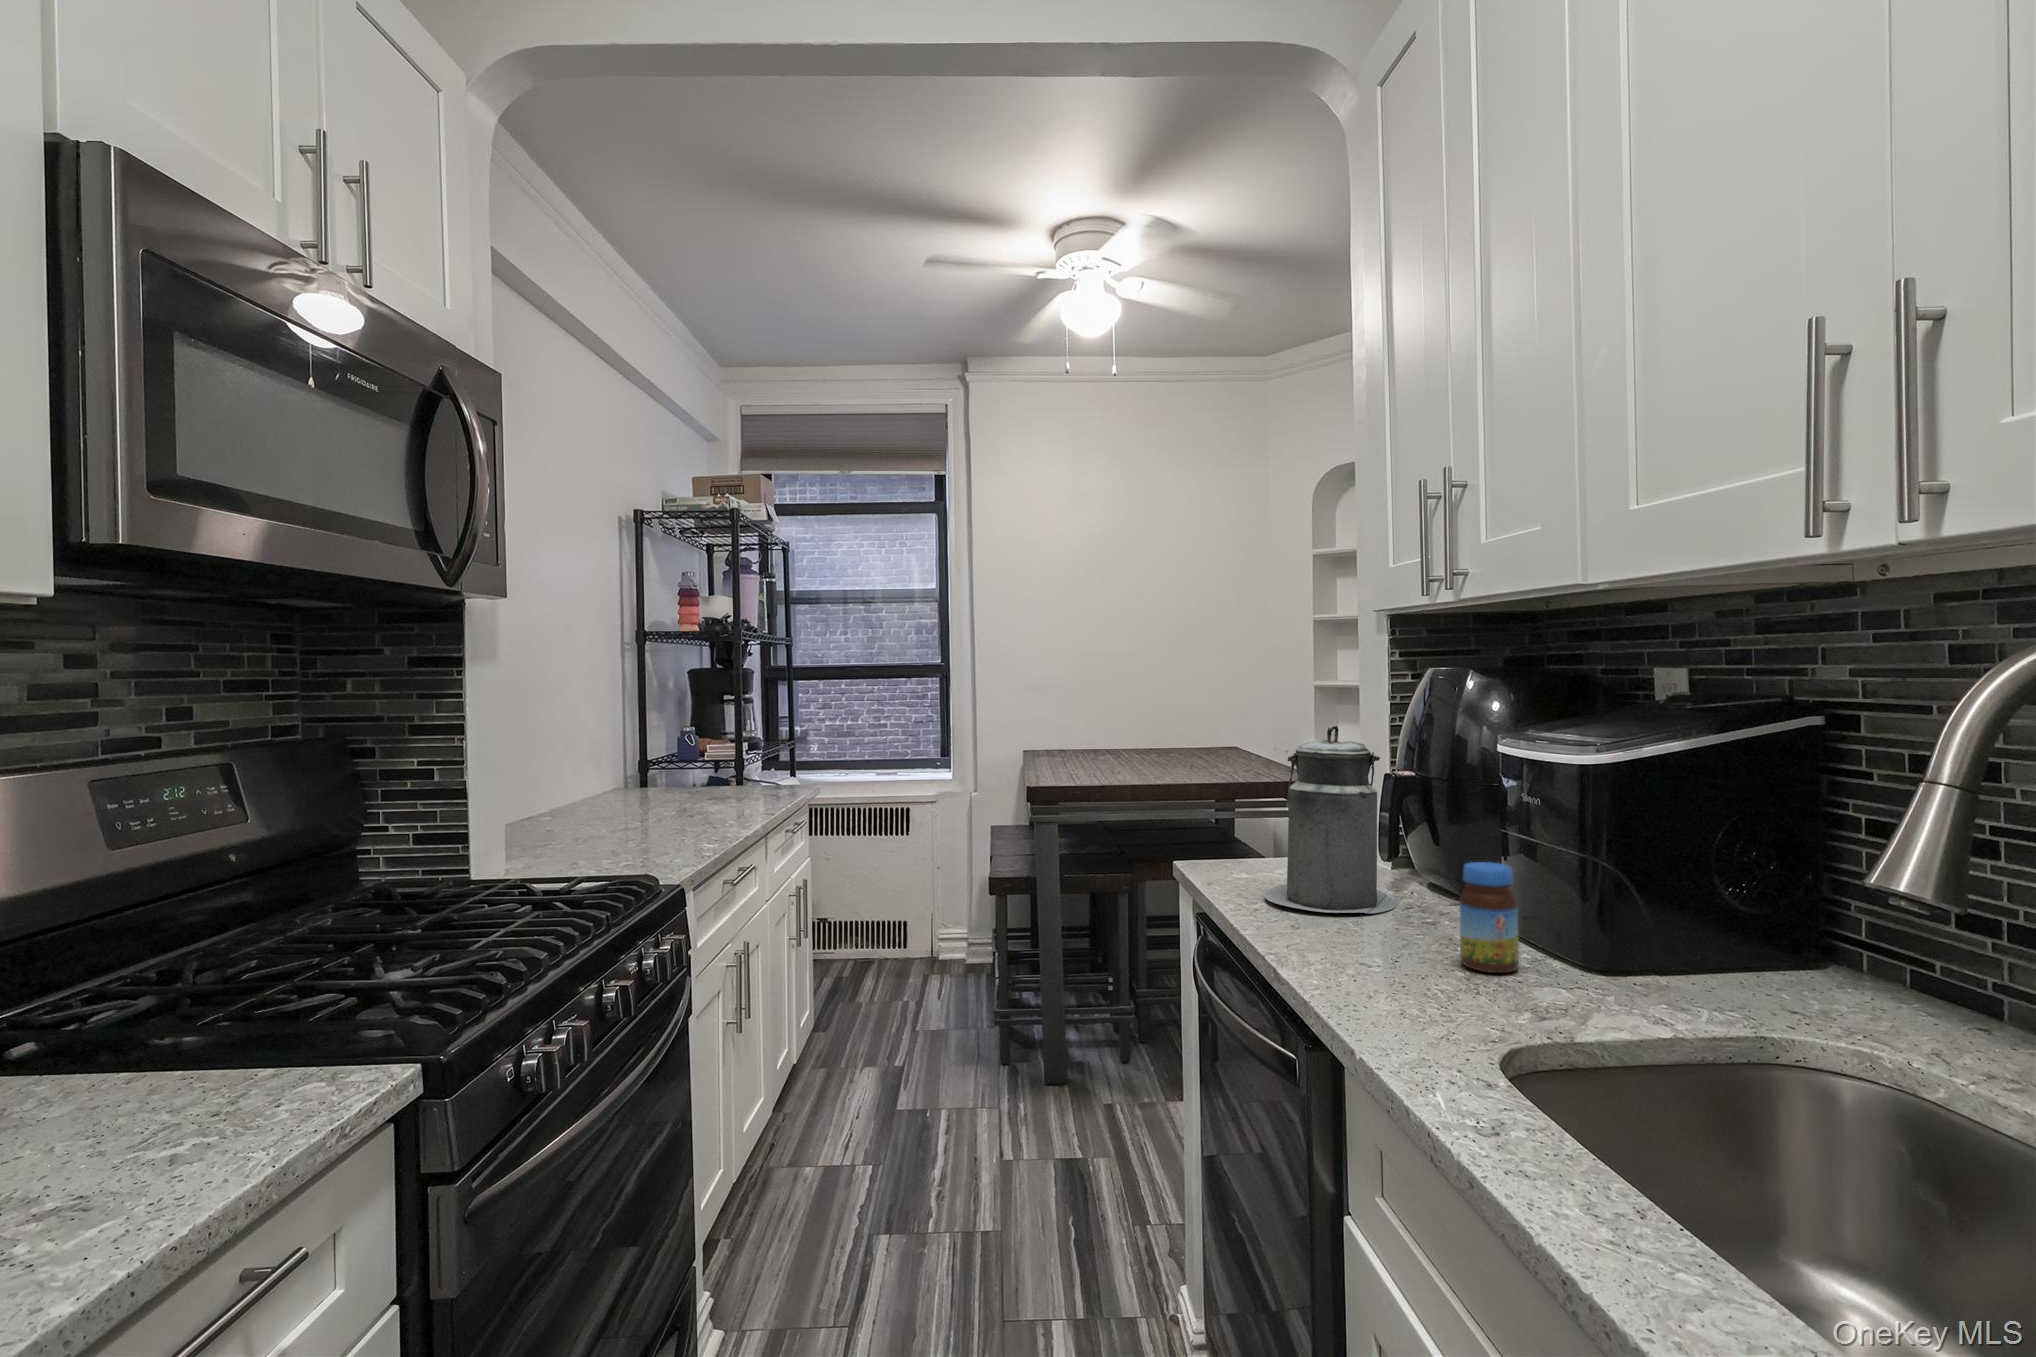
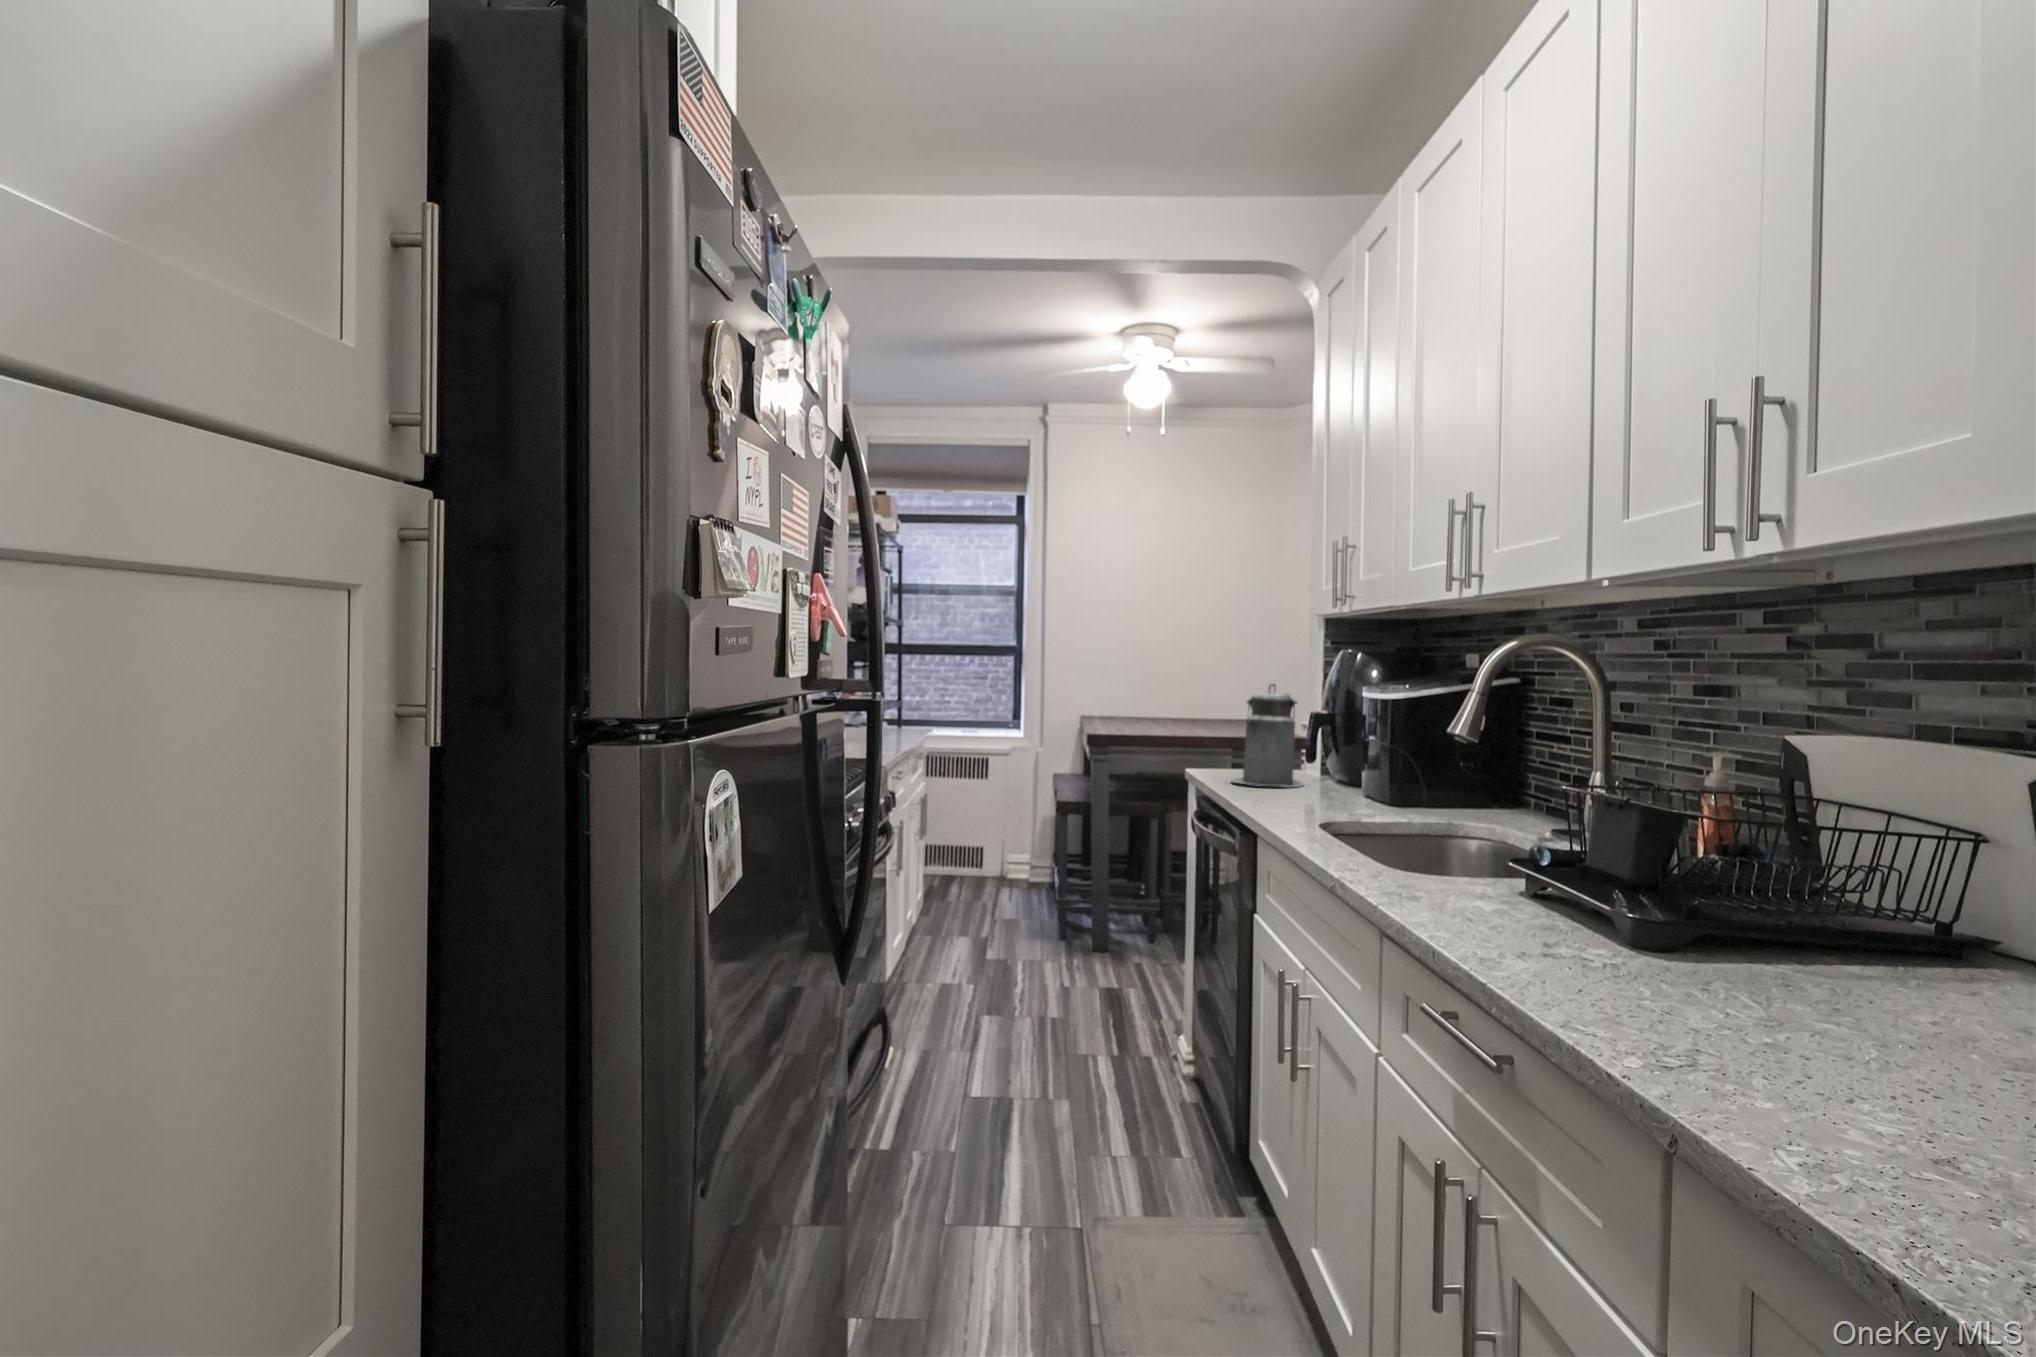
jar: present [1460,862,1519,973] -> none [1317,750,1345,803]

